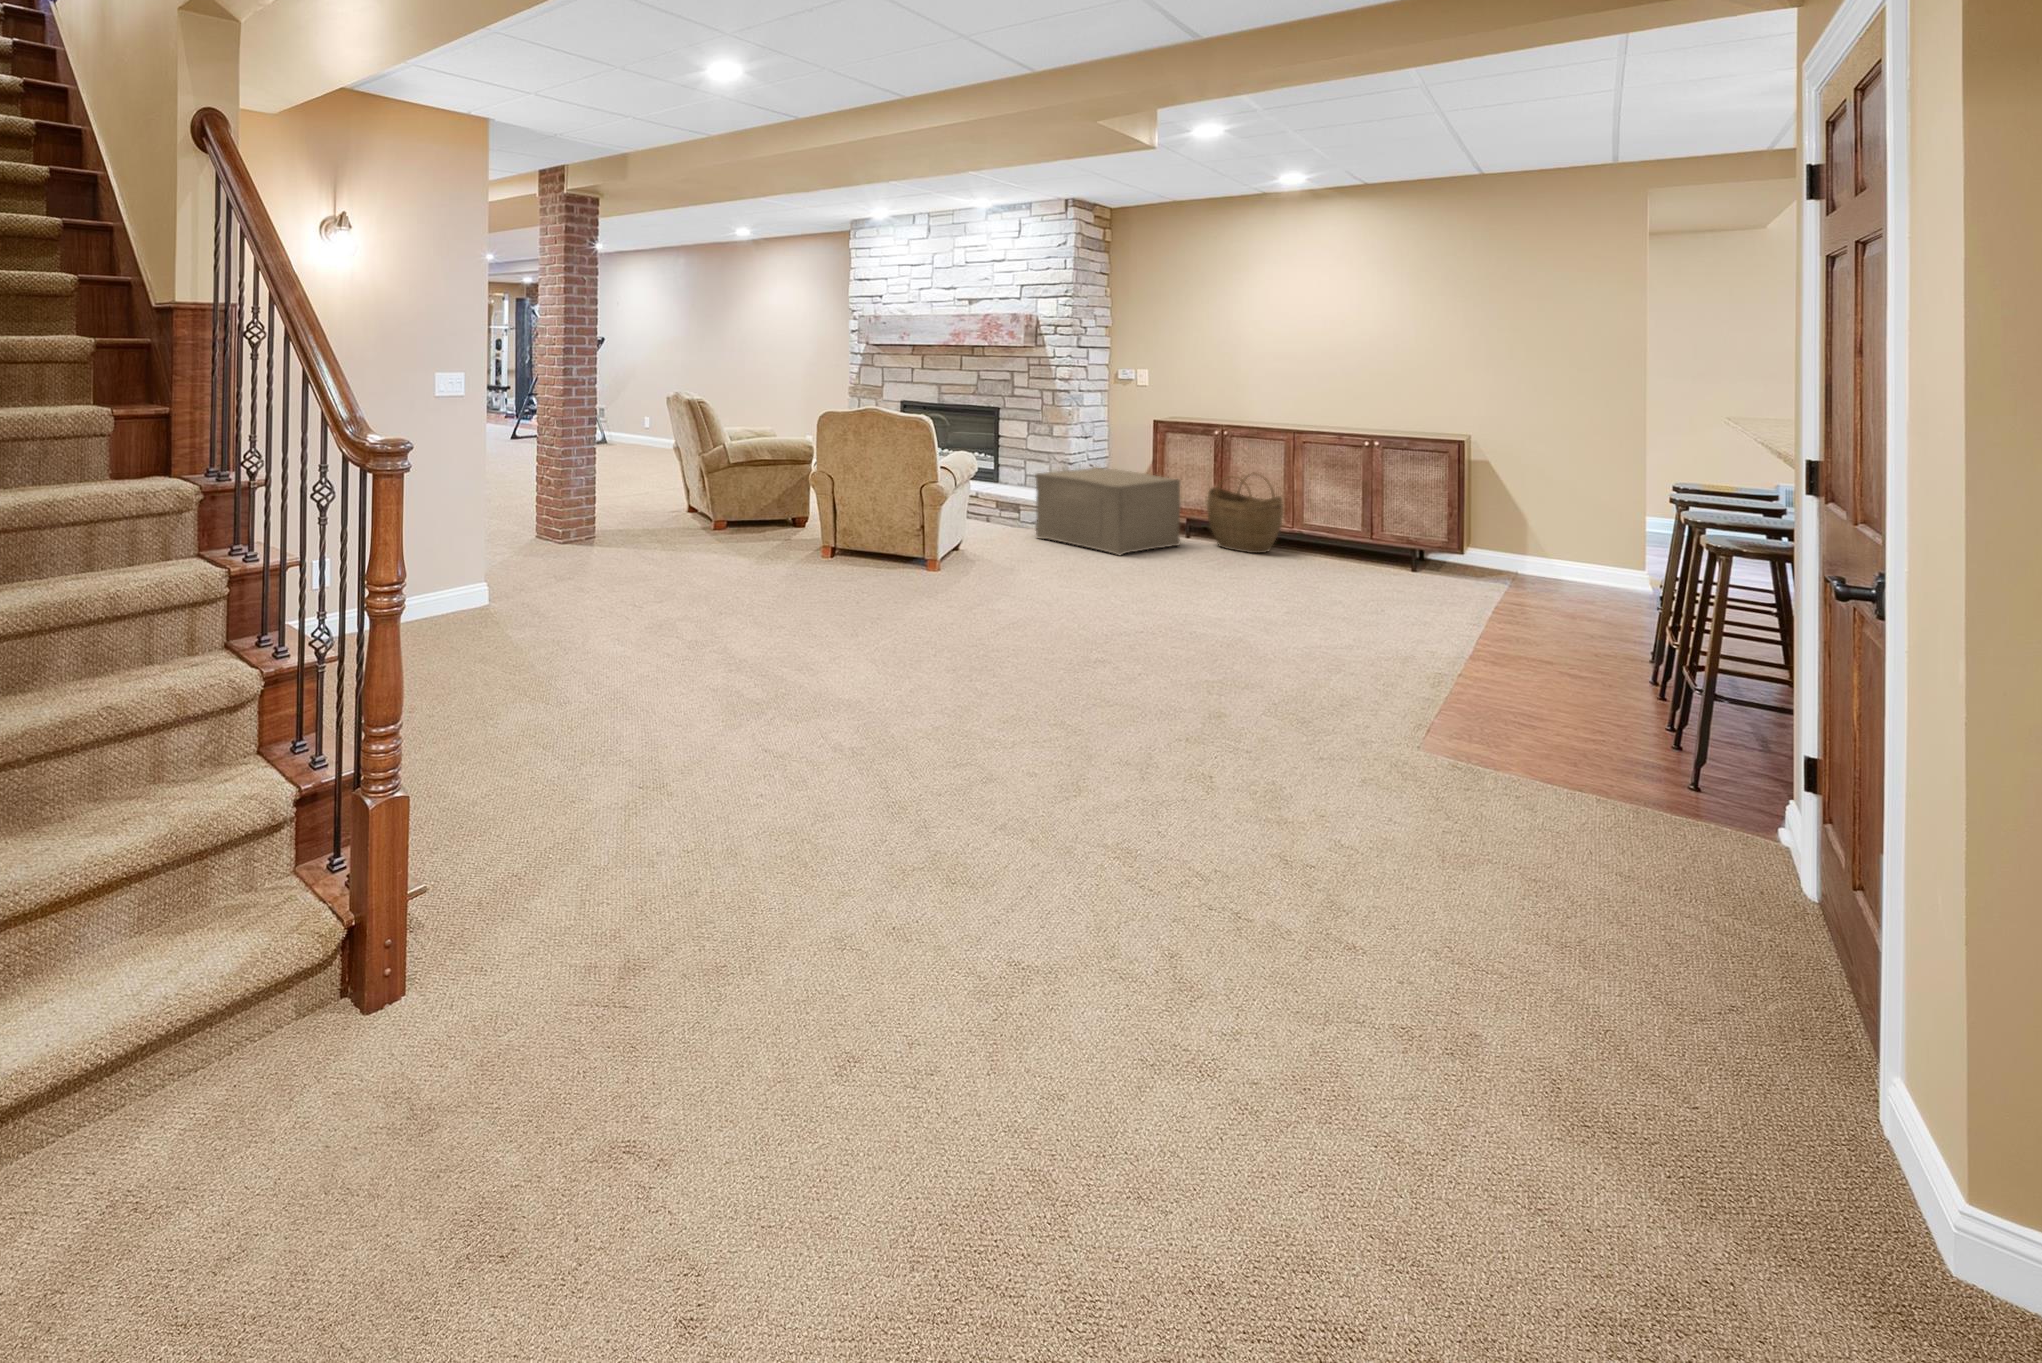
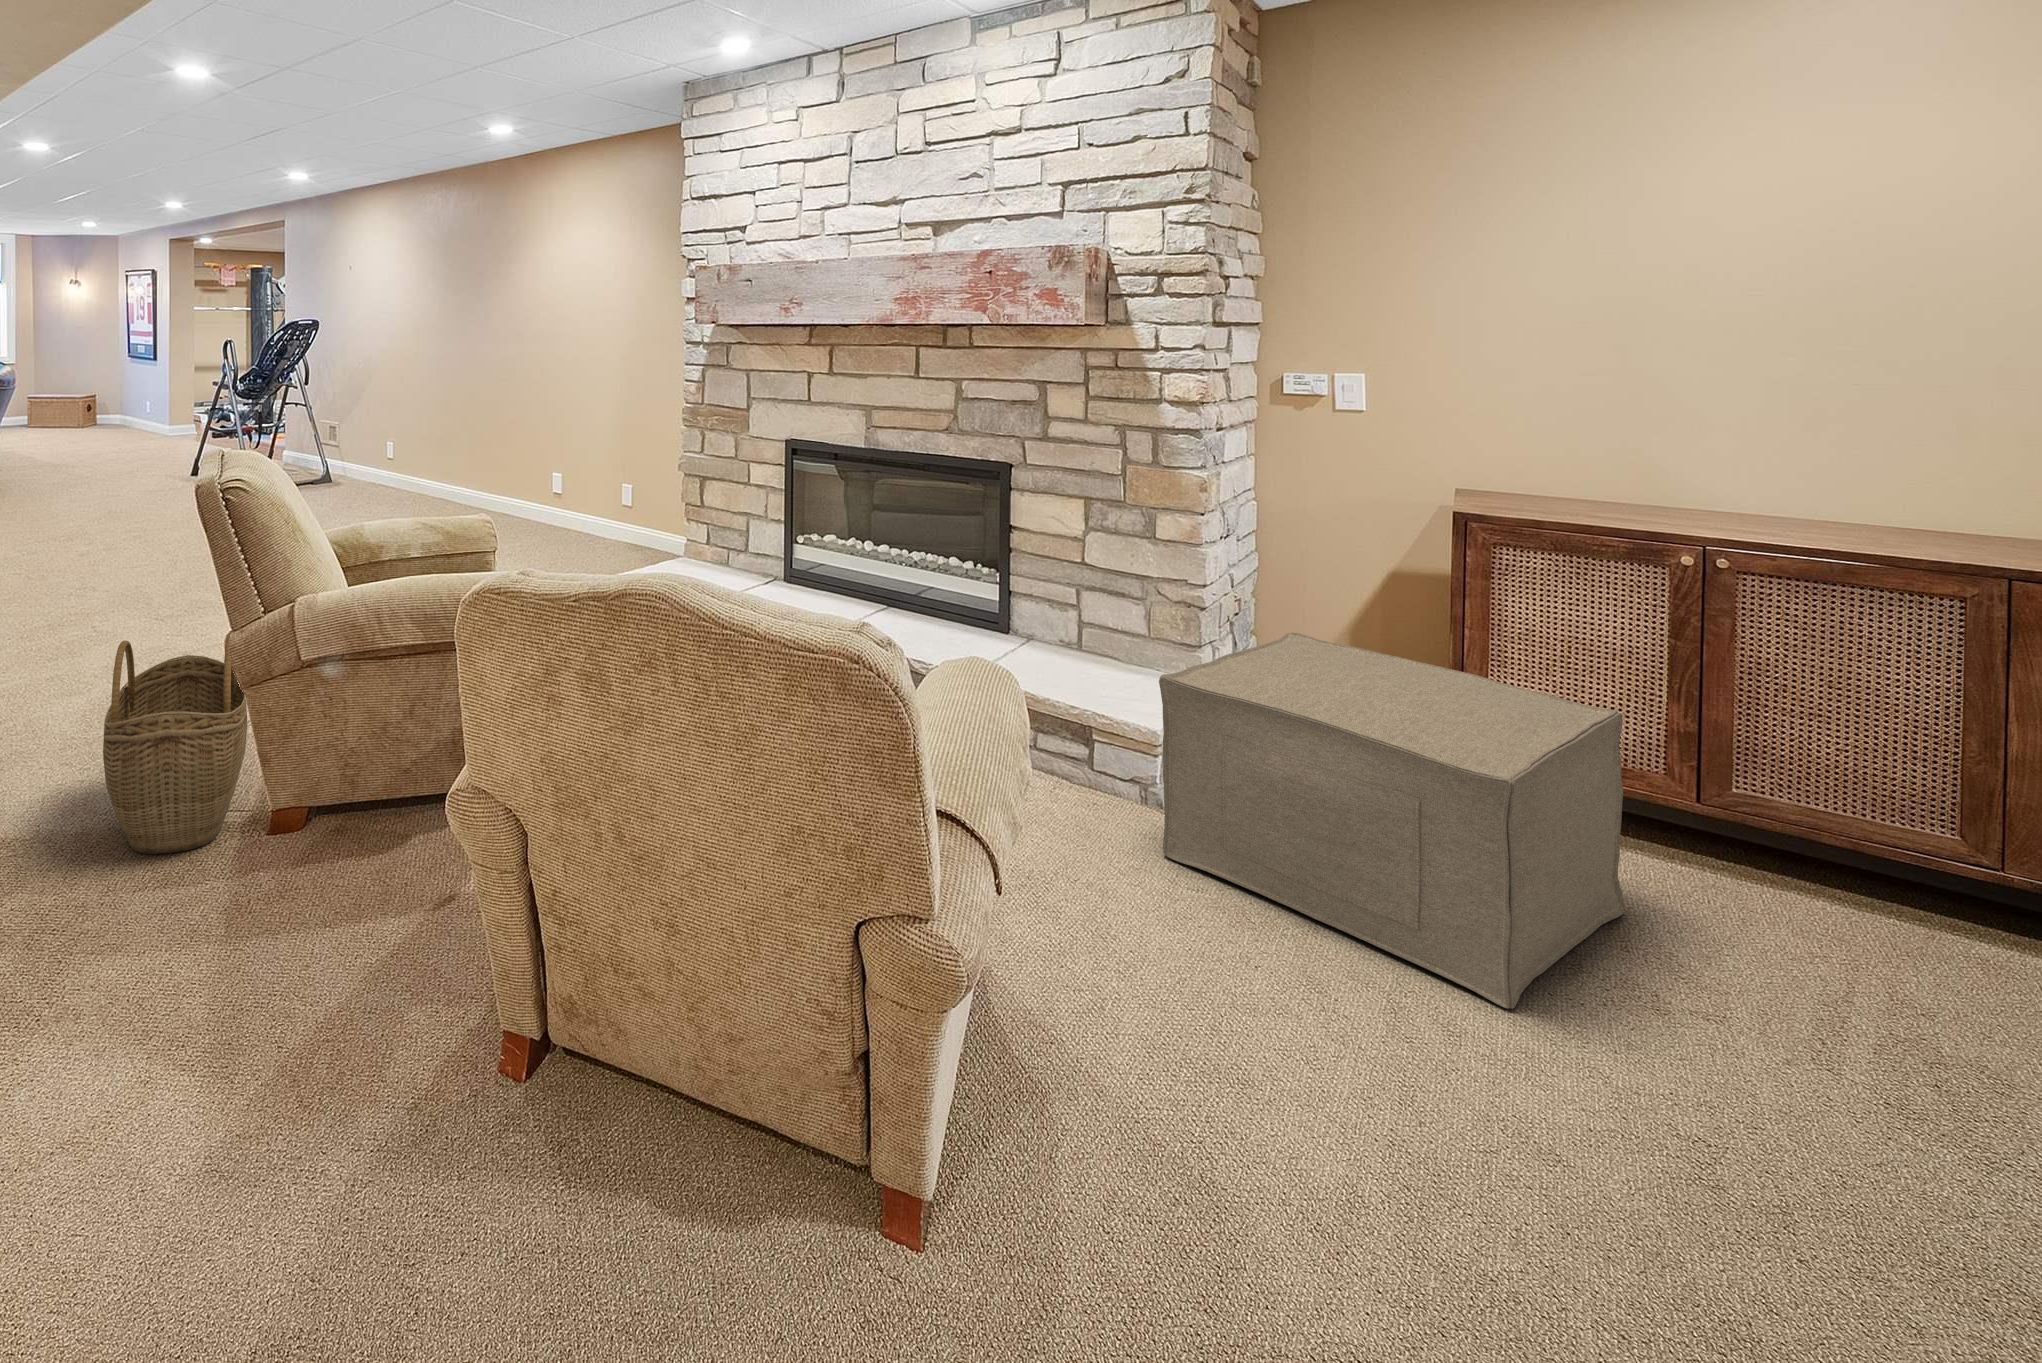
woven basket: present [1207,473,1283,553] -> present [103,633,247,854]

